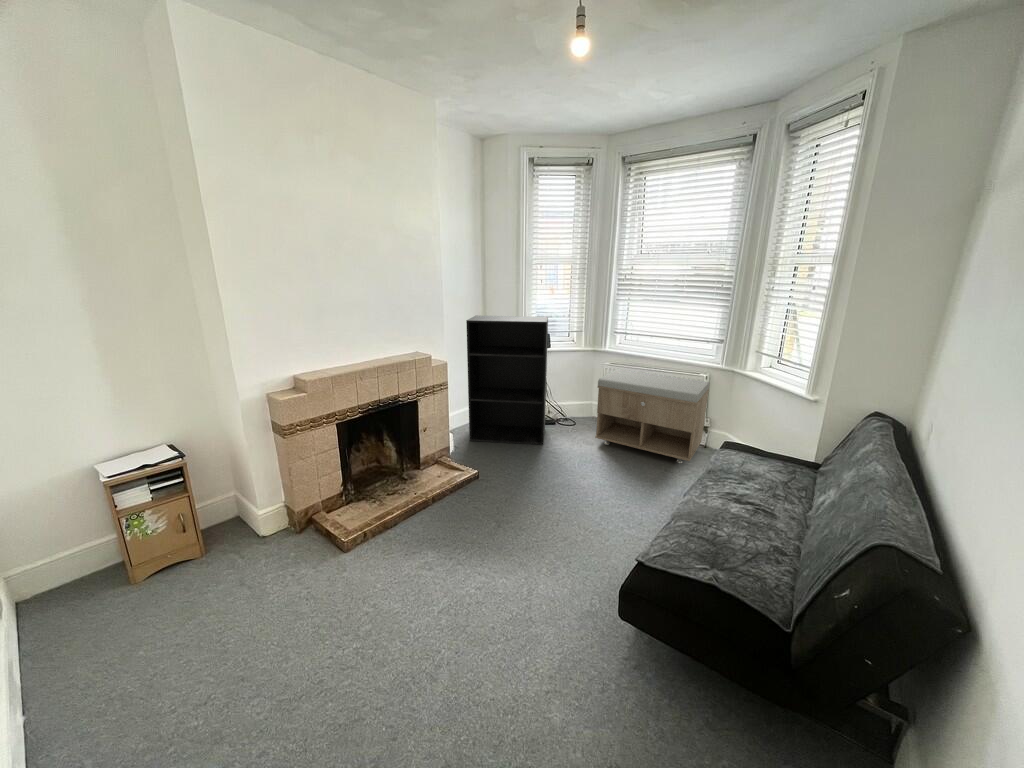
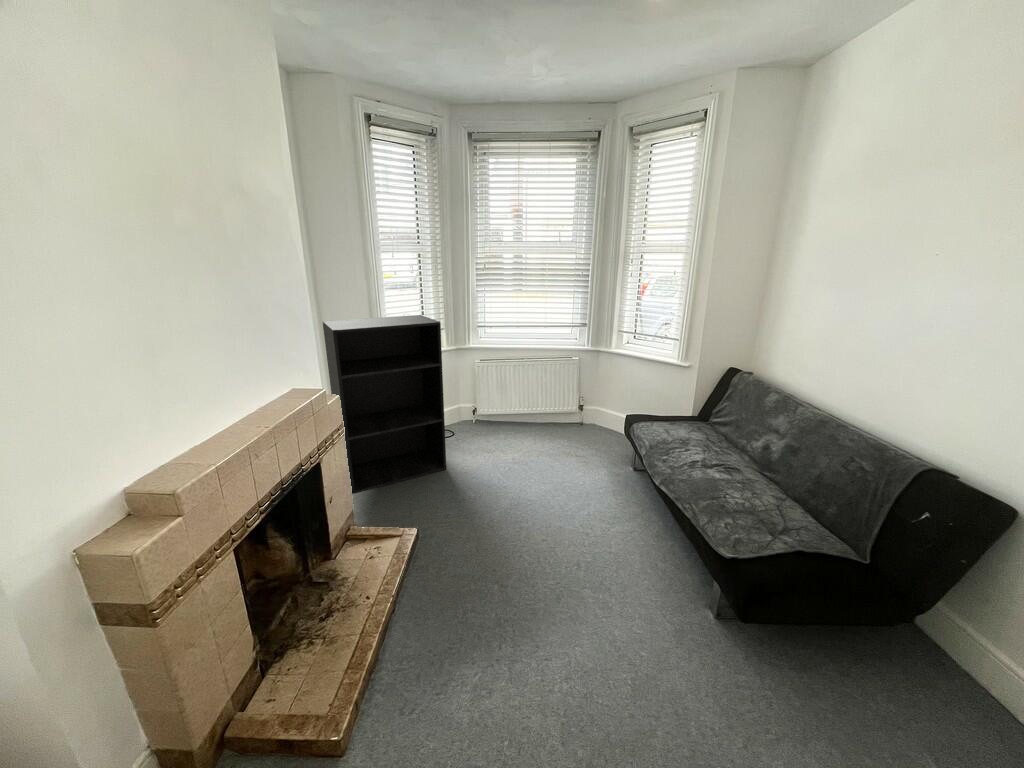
storage bench: present [595,369,709,463] -> none [495,365,598,448]

